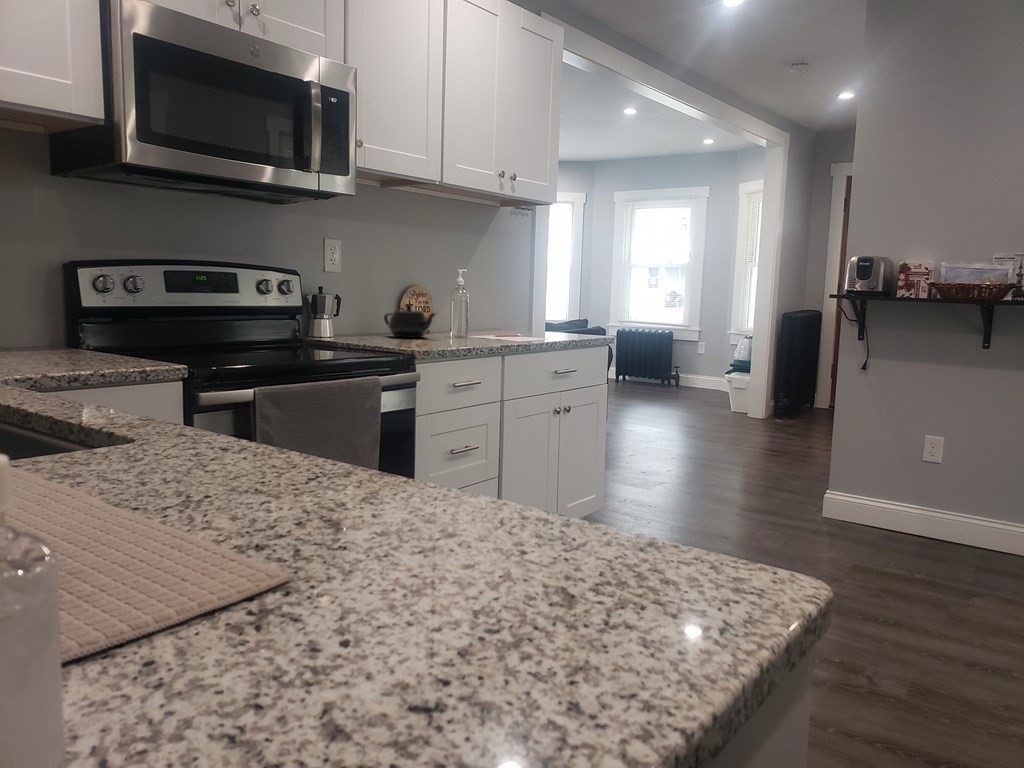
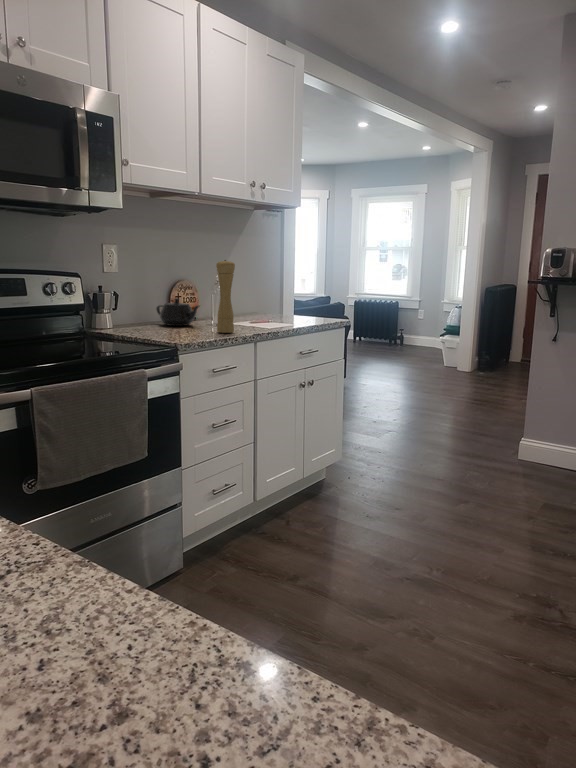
pepper mill: none [457,258,480,344] -> present [216,260,235,333]

